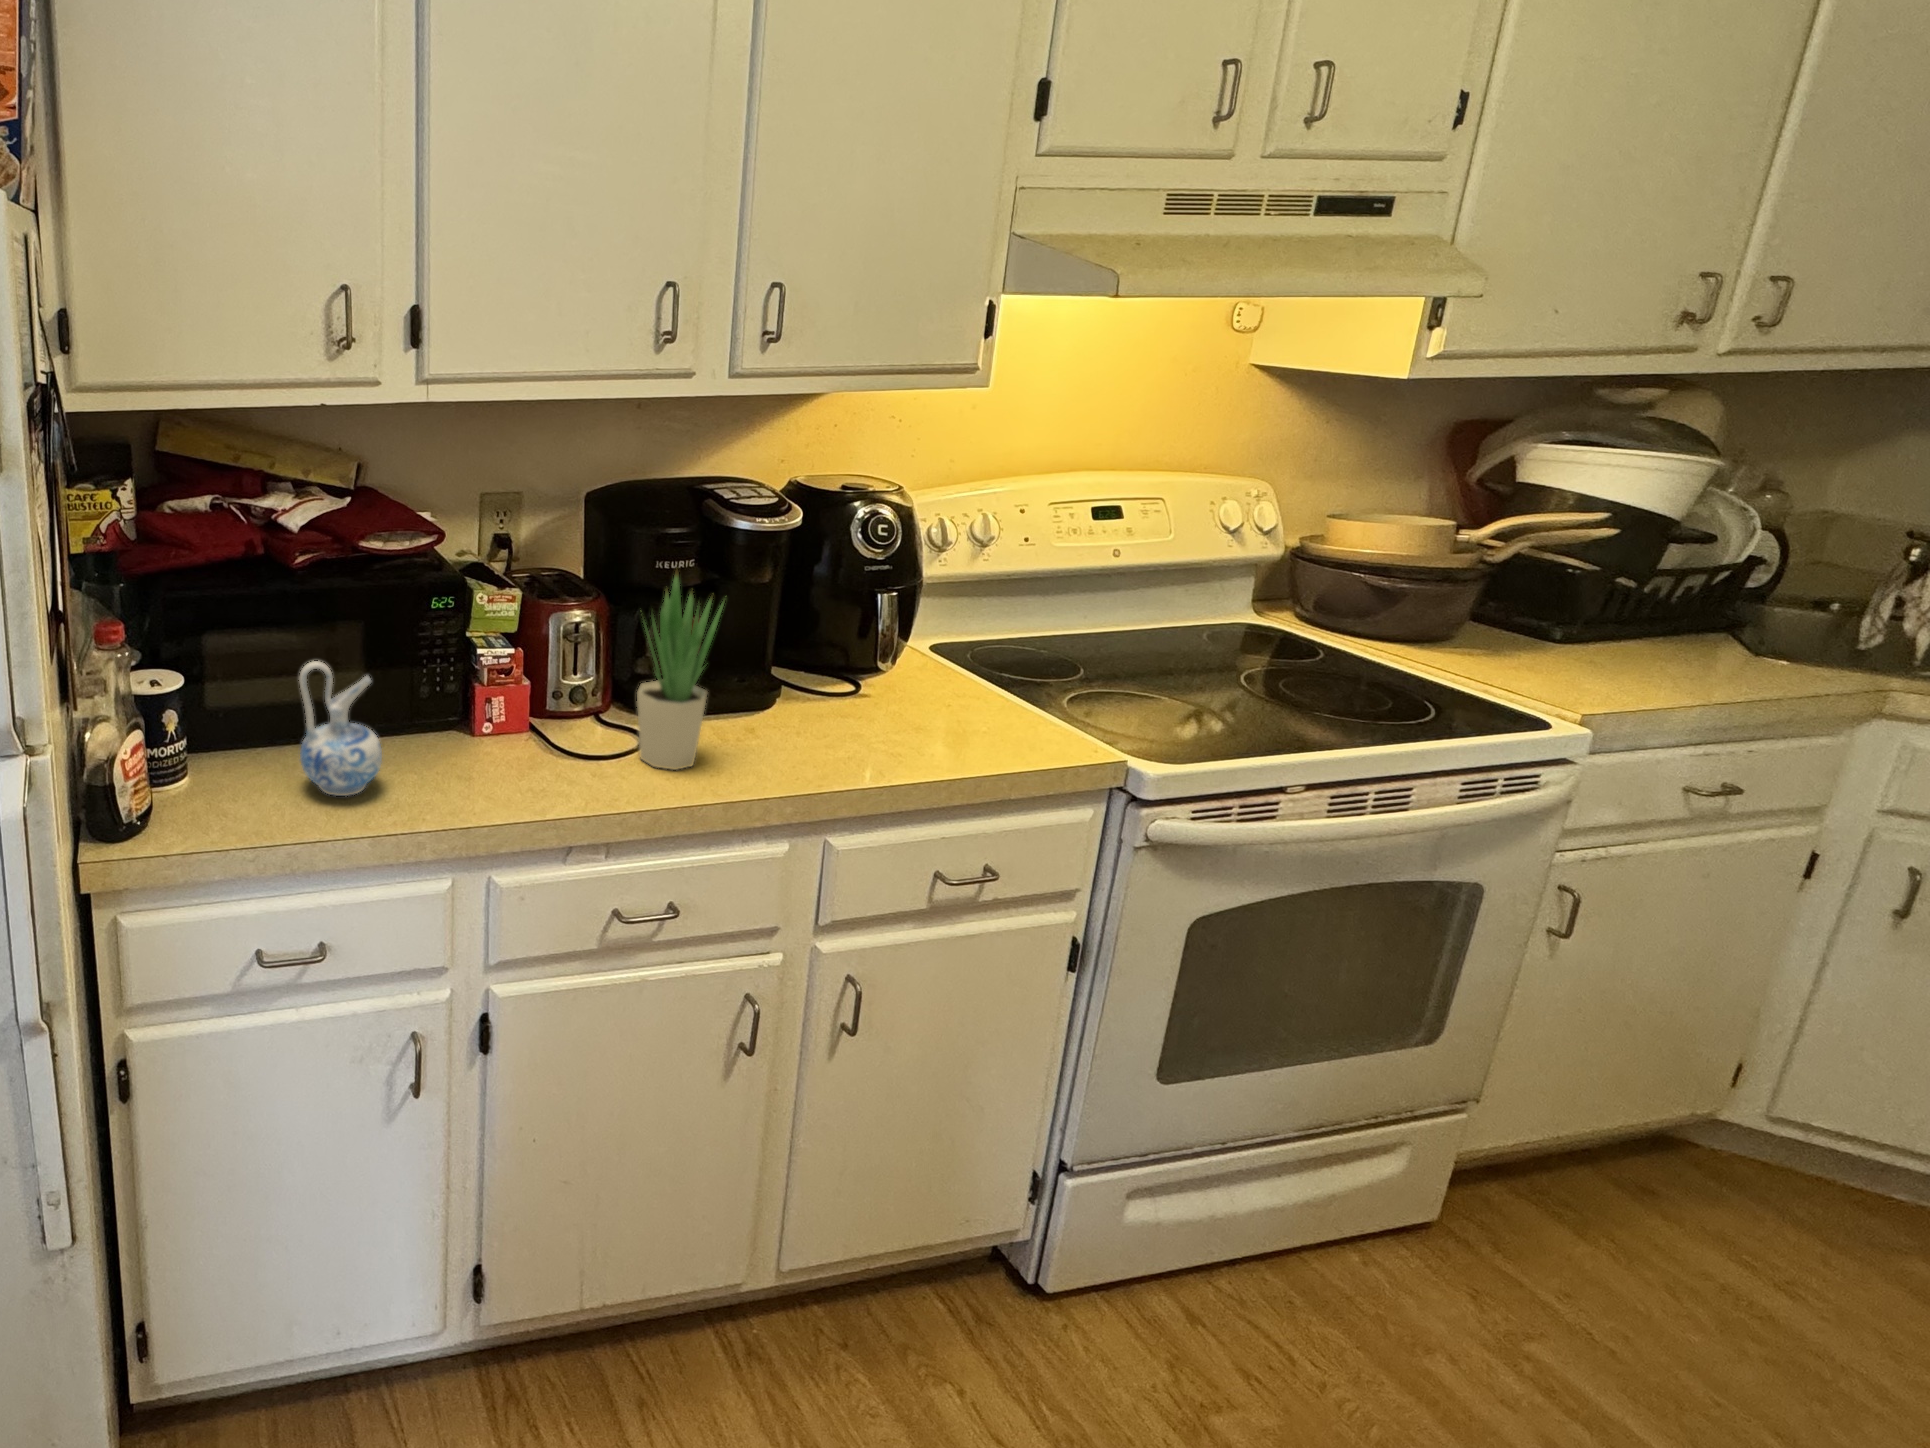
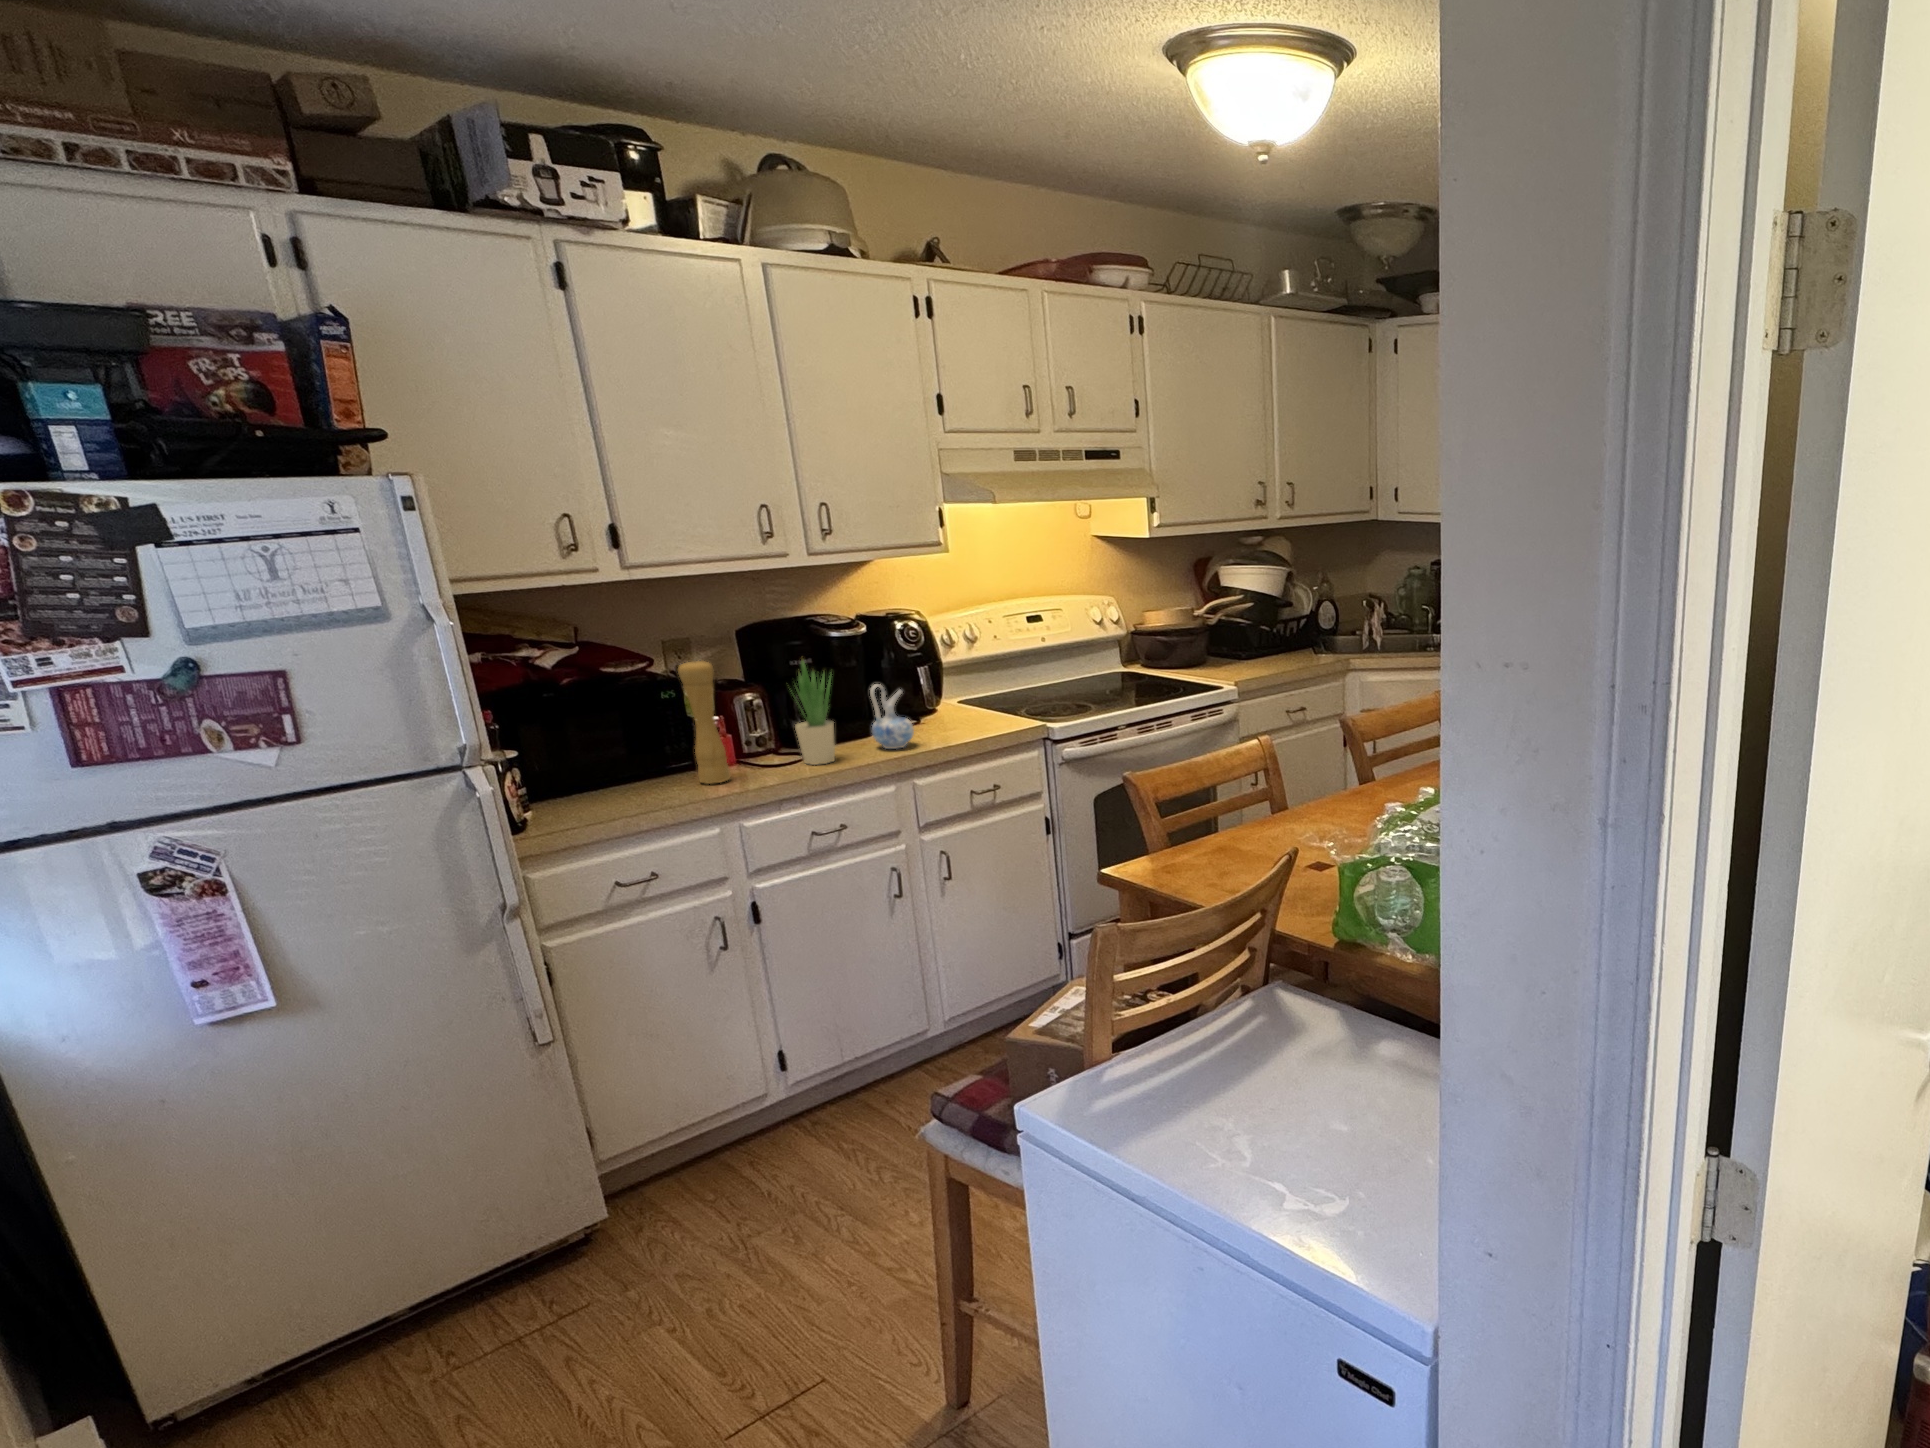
pepper mill: none [457,557,516,779] -> present [678,660,731,784]
ceramic pitcher: present [299,661,382,796] -> present [870,684,914,749]

